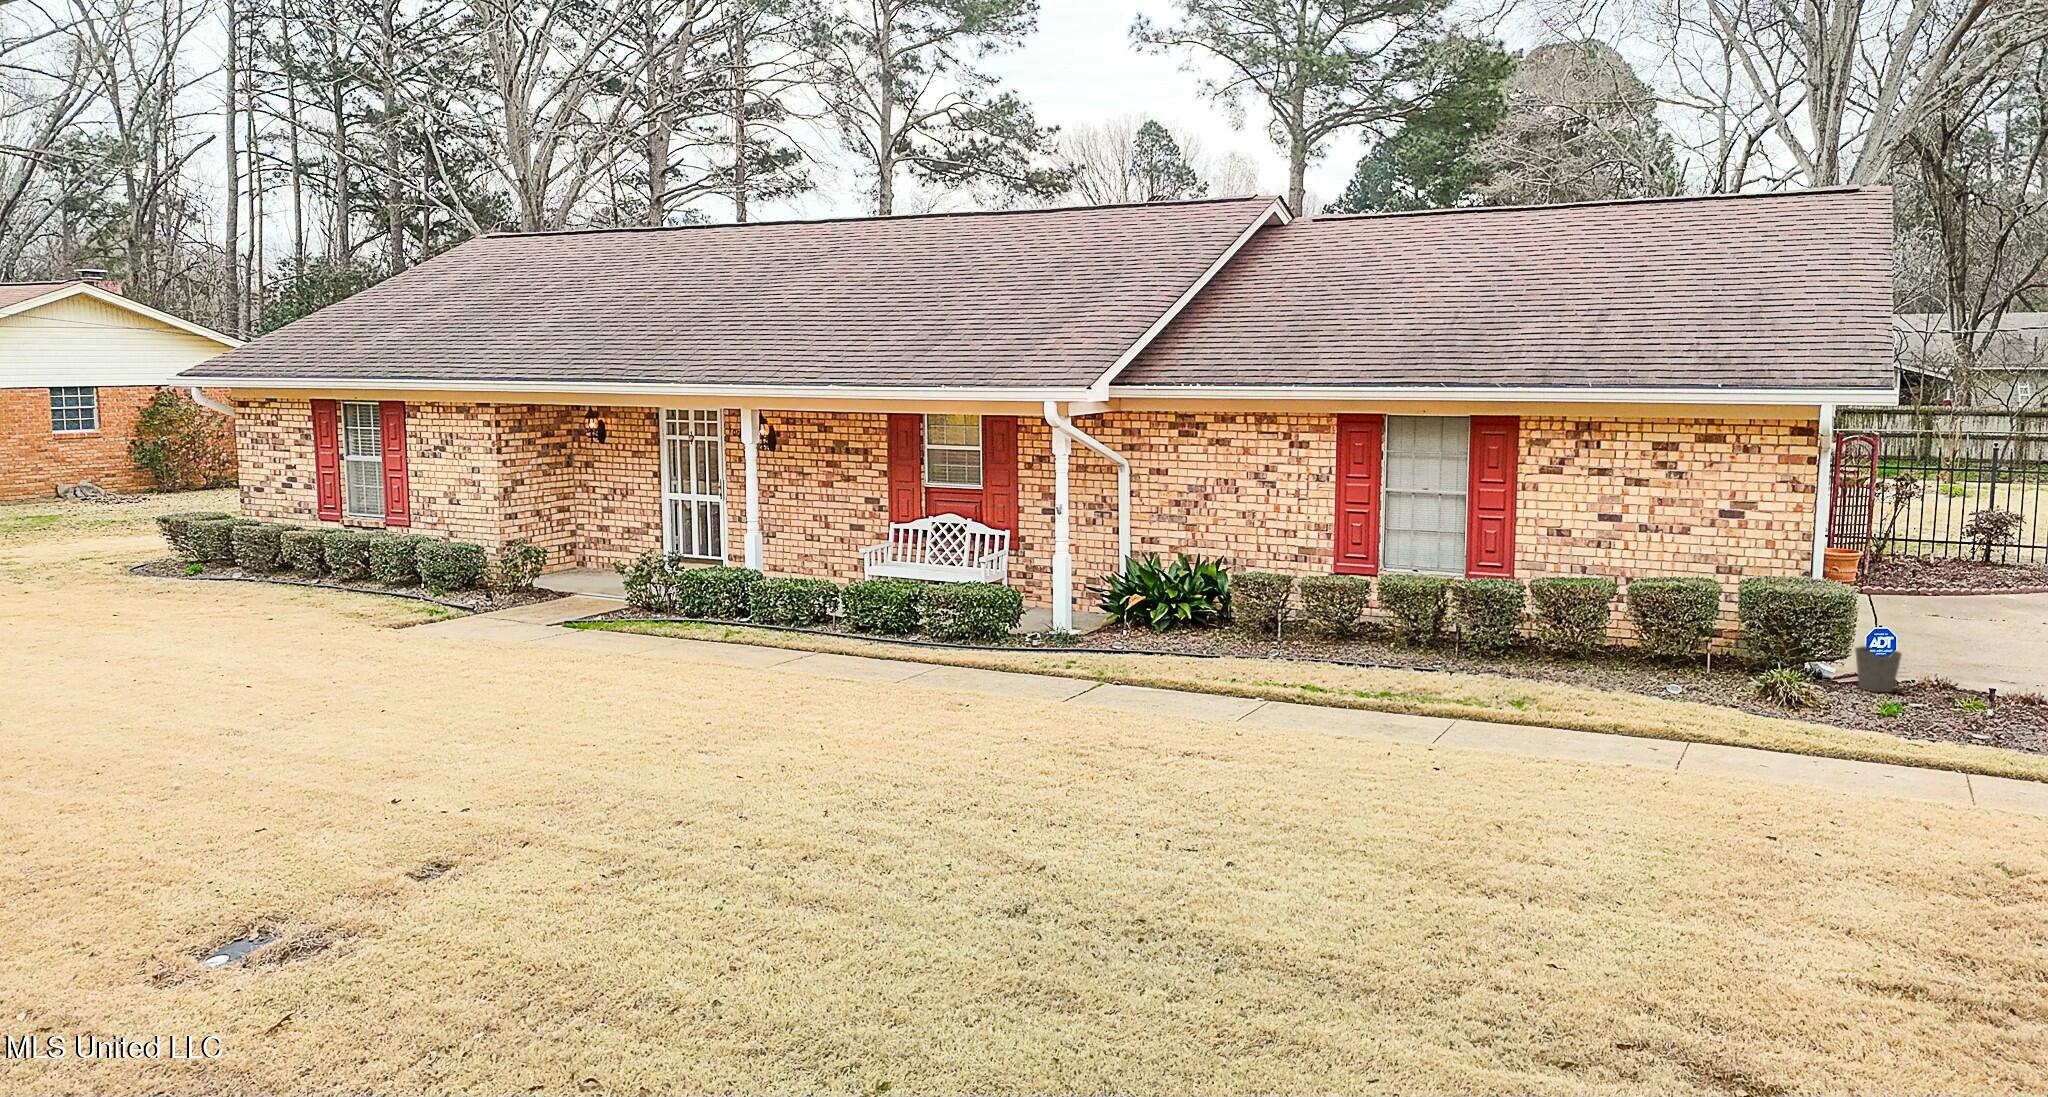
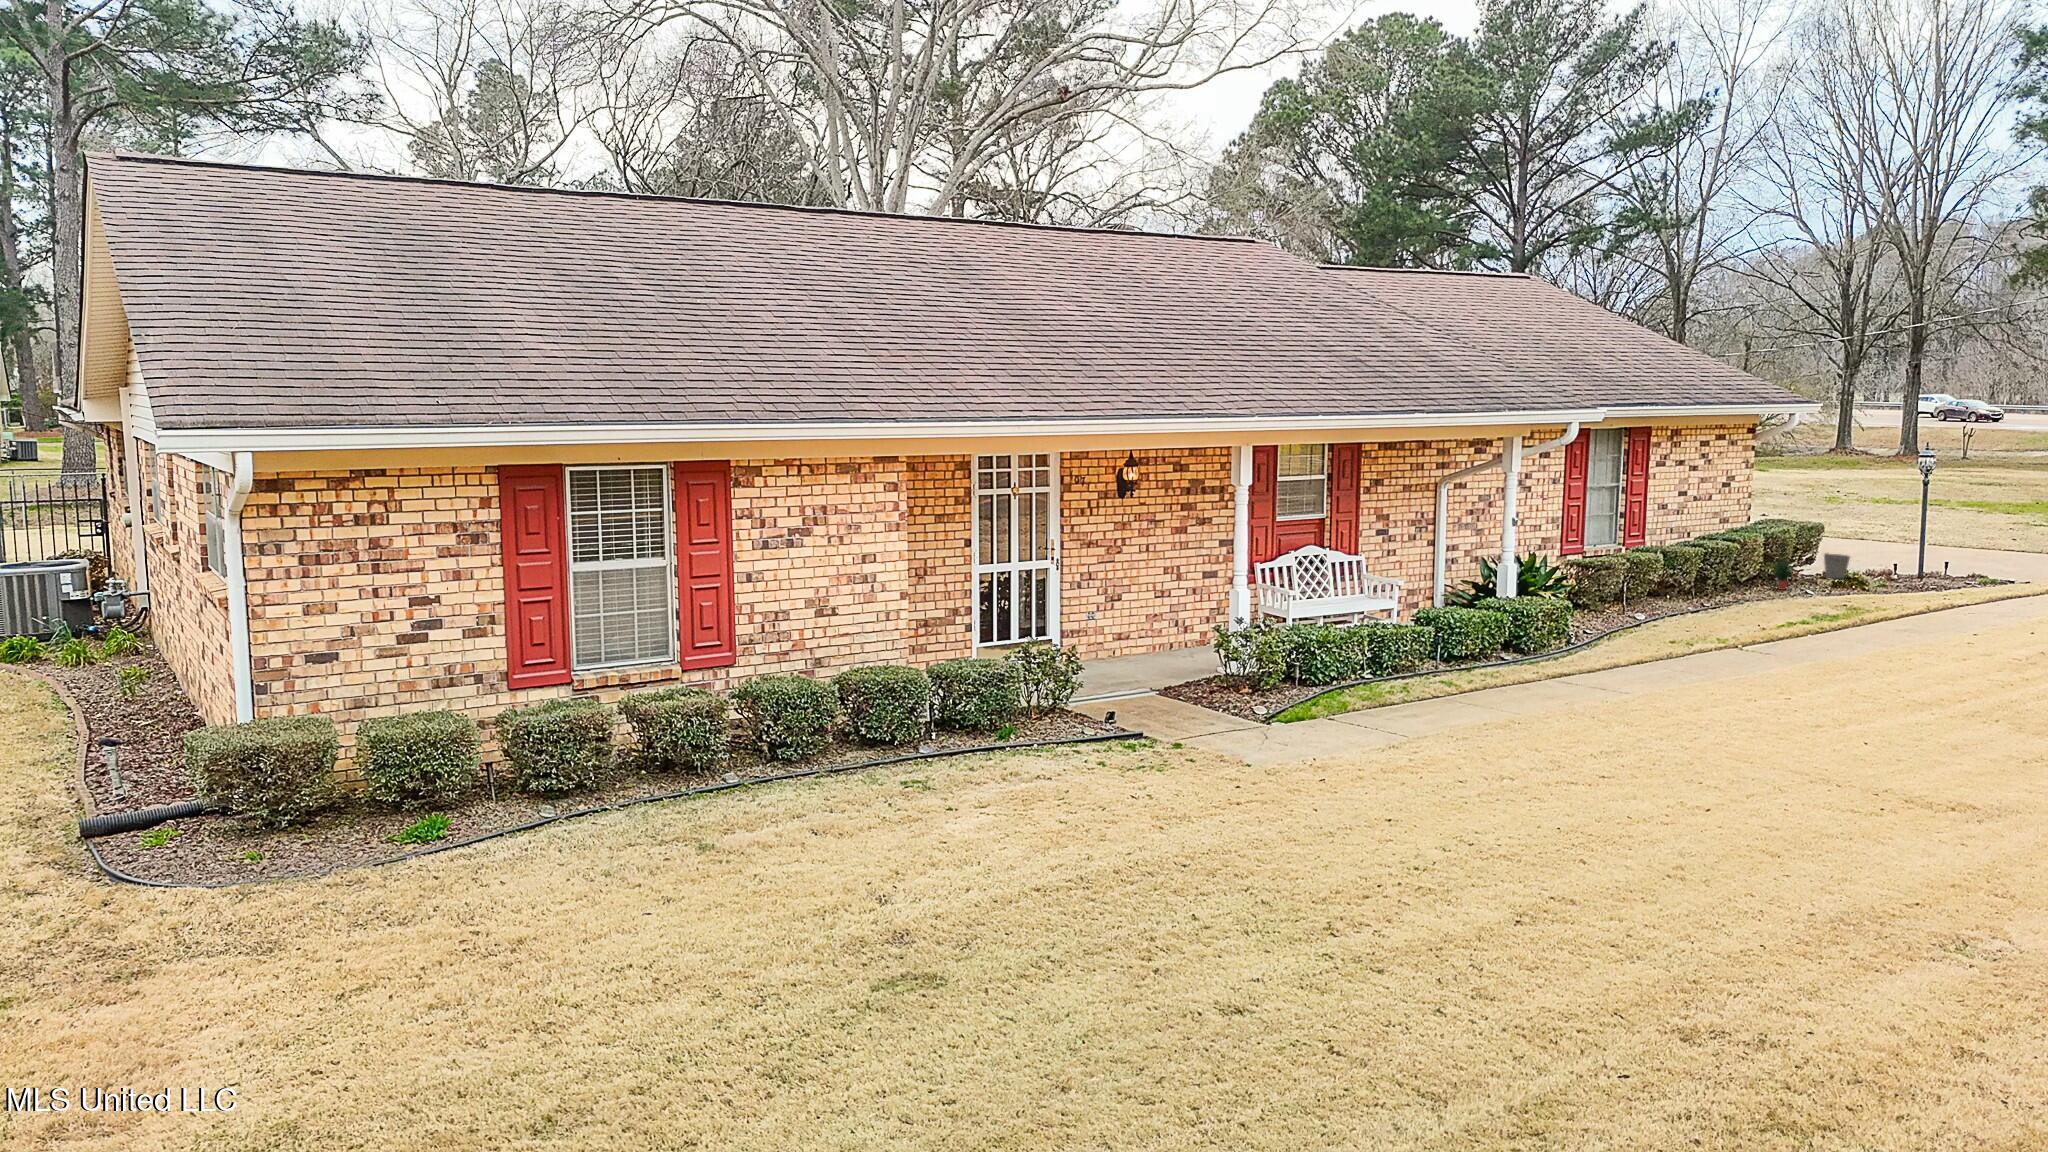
potted plant: none [1646,597,1749,678] -> present [1773,537,1794,590]

